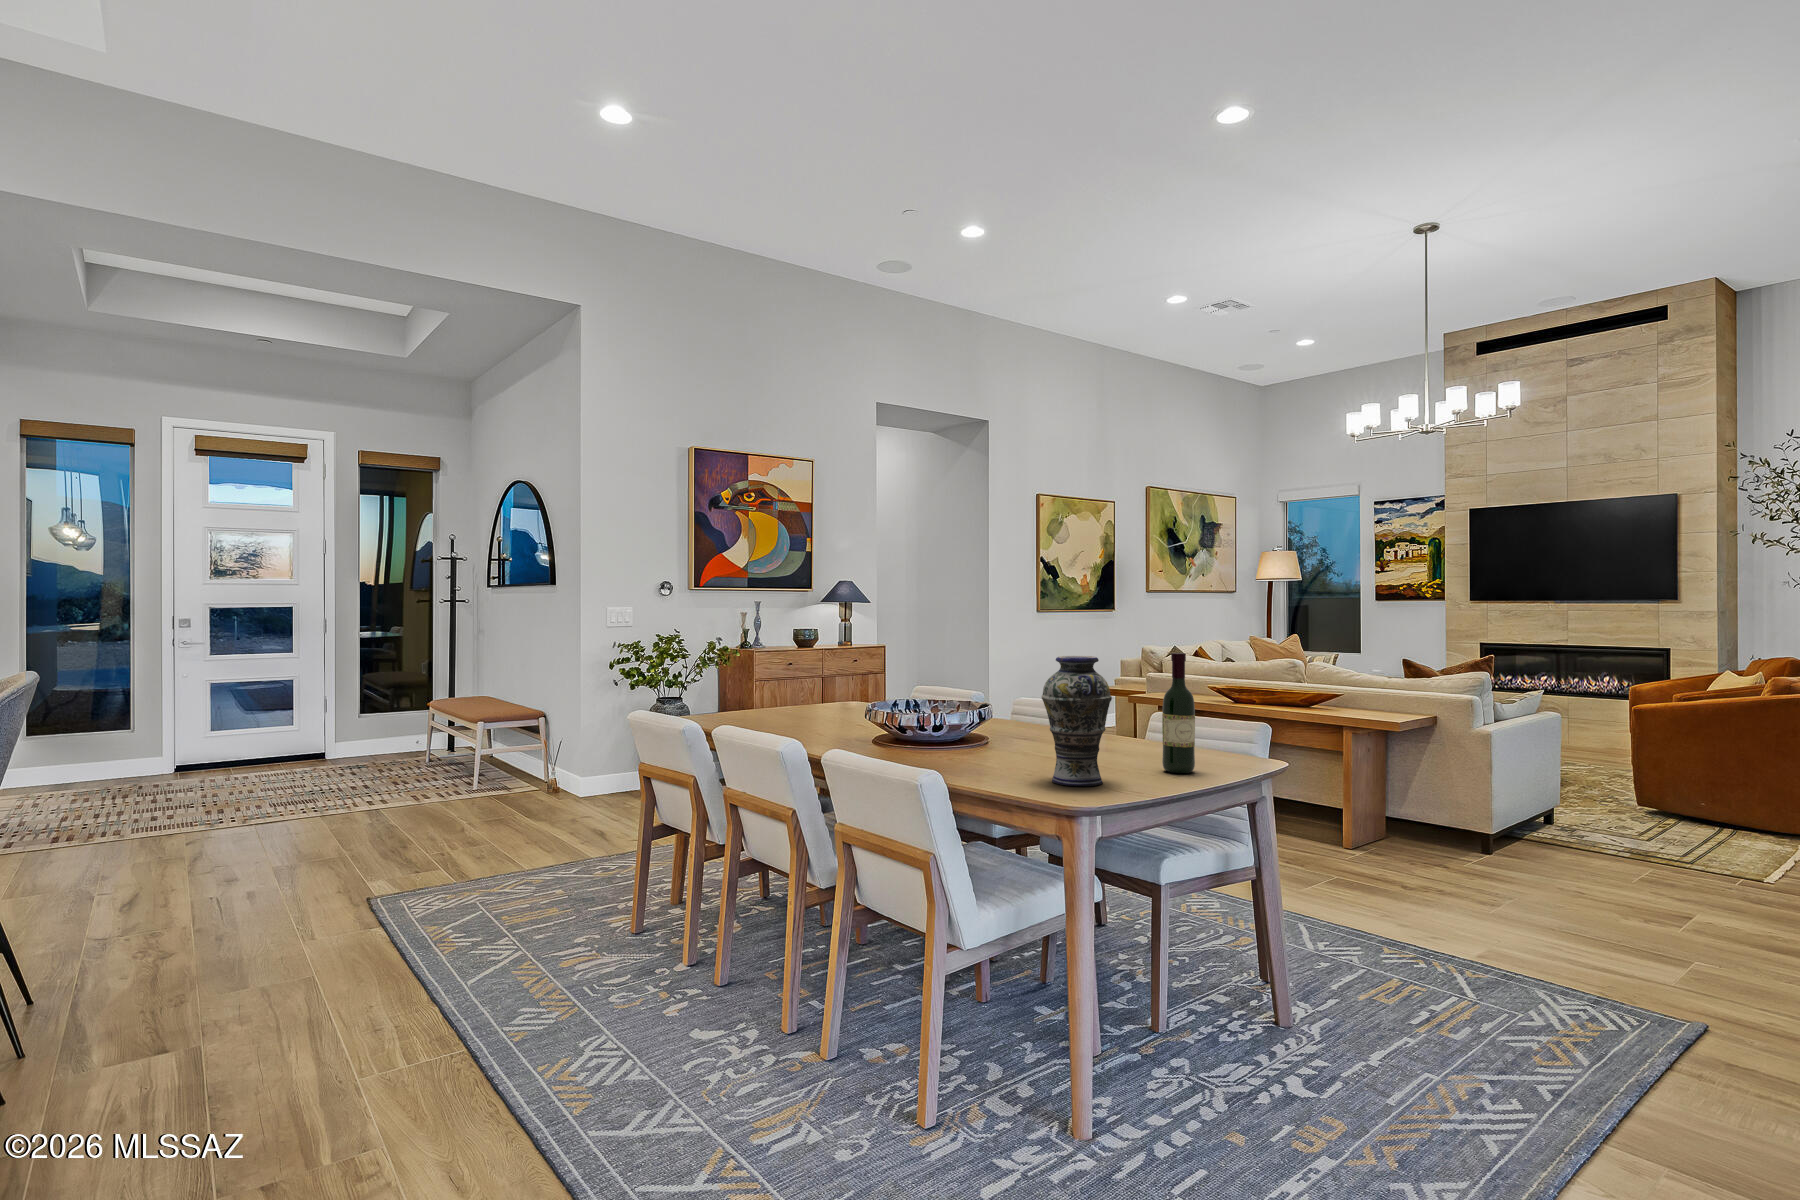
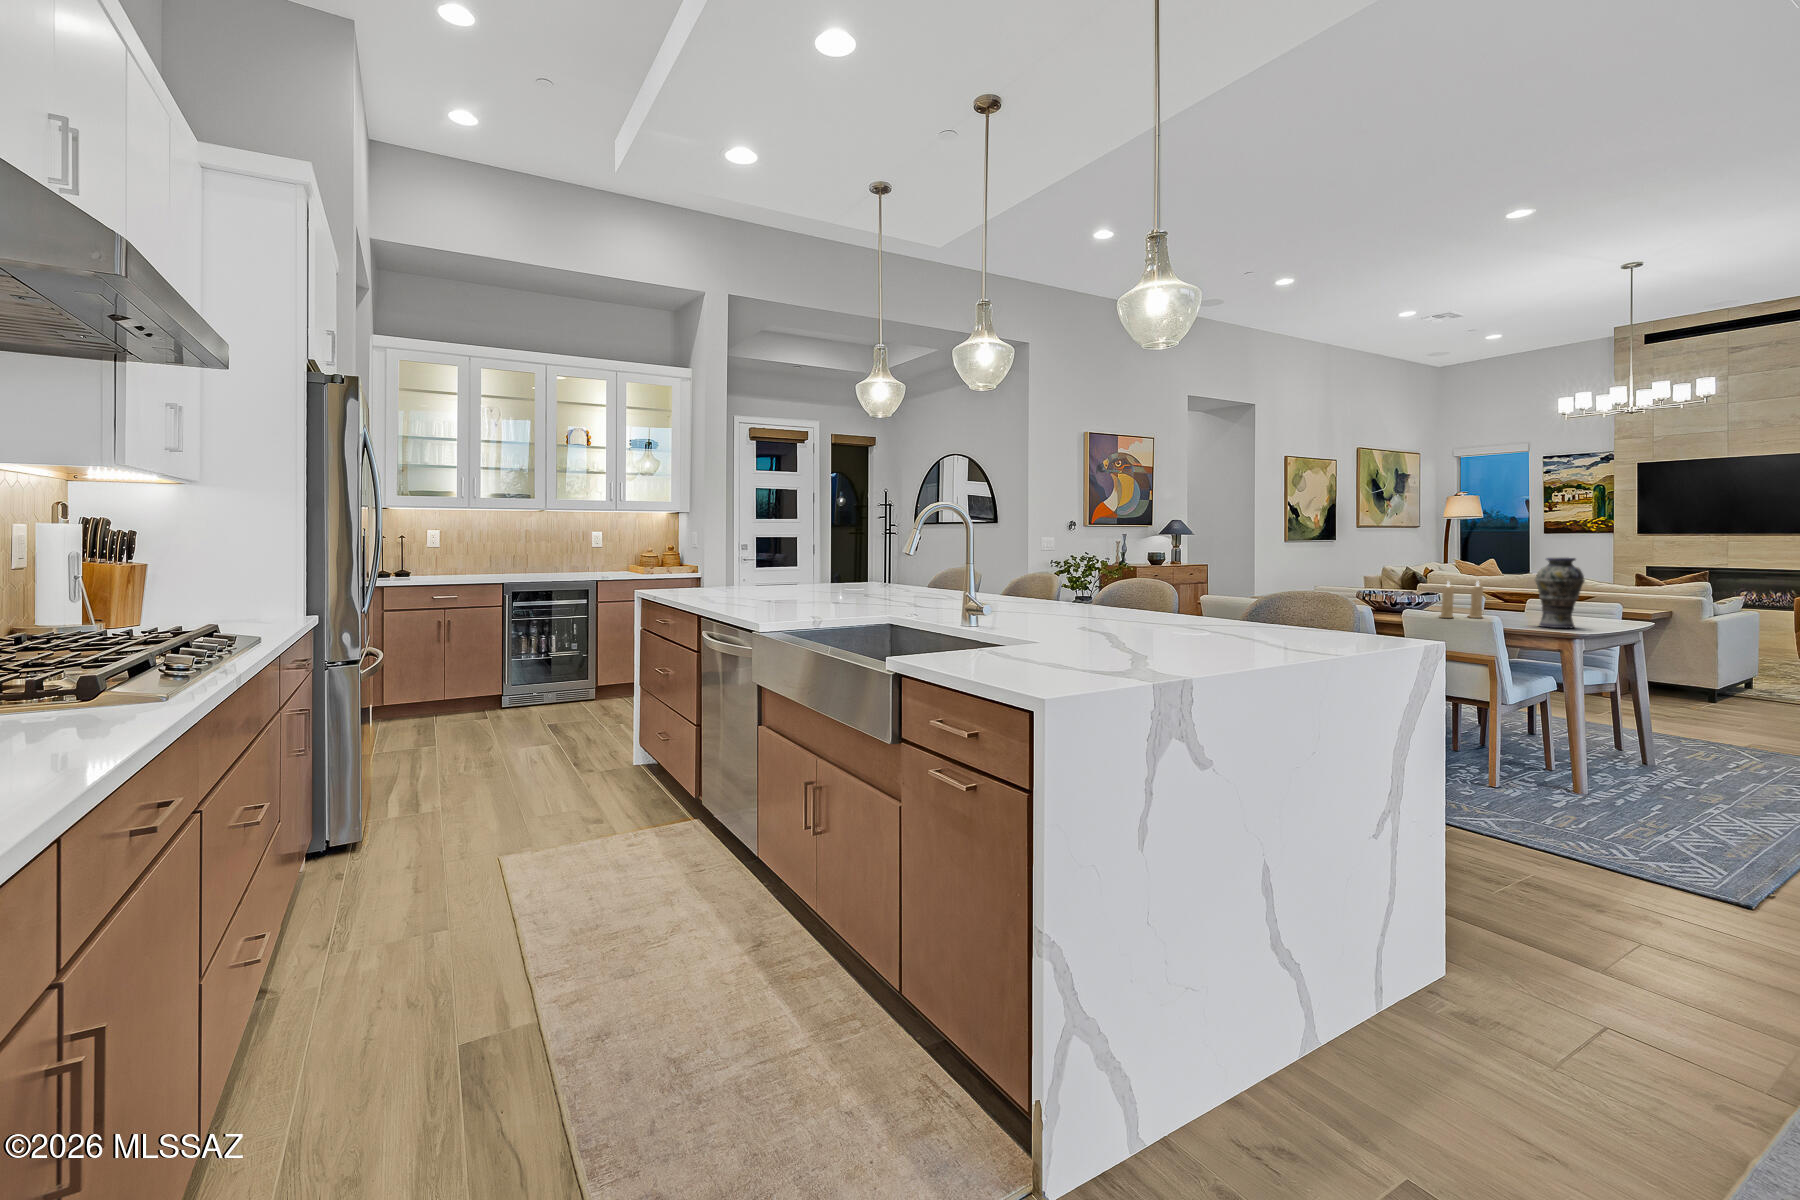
wine bottle: present [1162,653,1195,773] -> none [1595,556,1620,624]
candle: none [952,689,1023,758] -> present [1440,582,1483,618]

